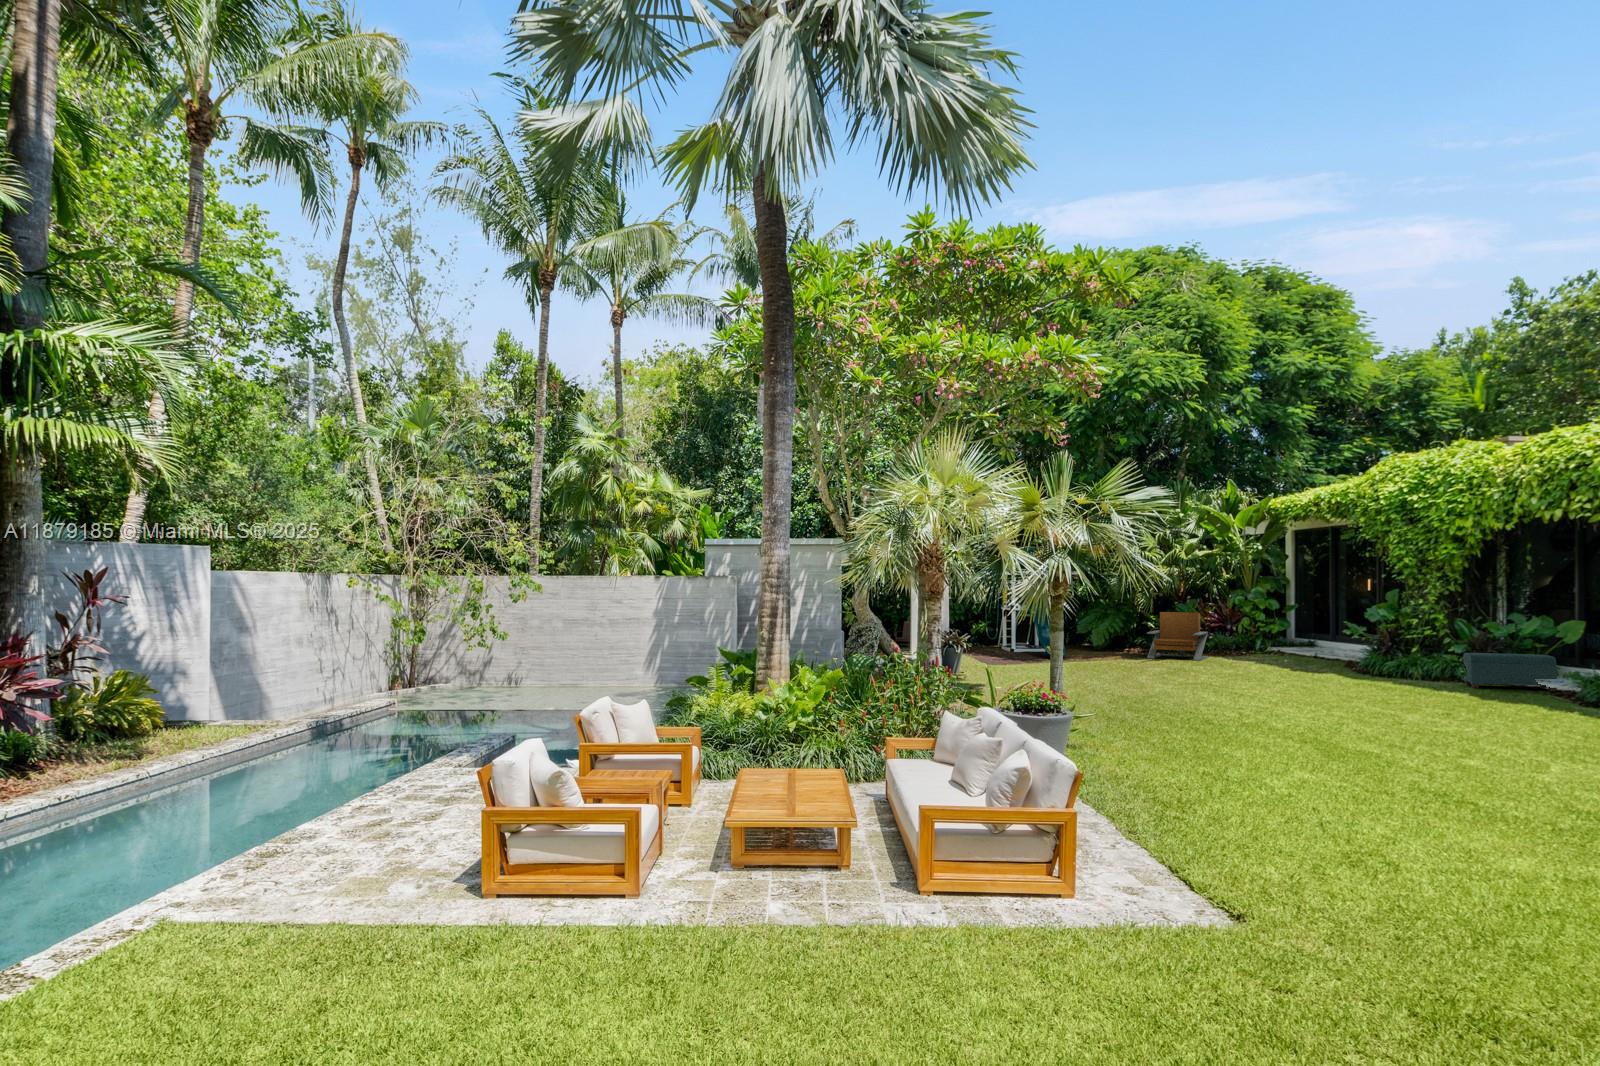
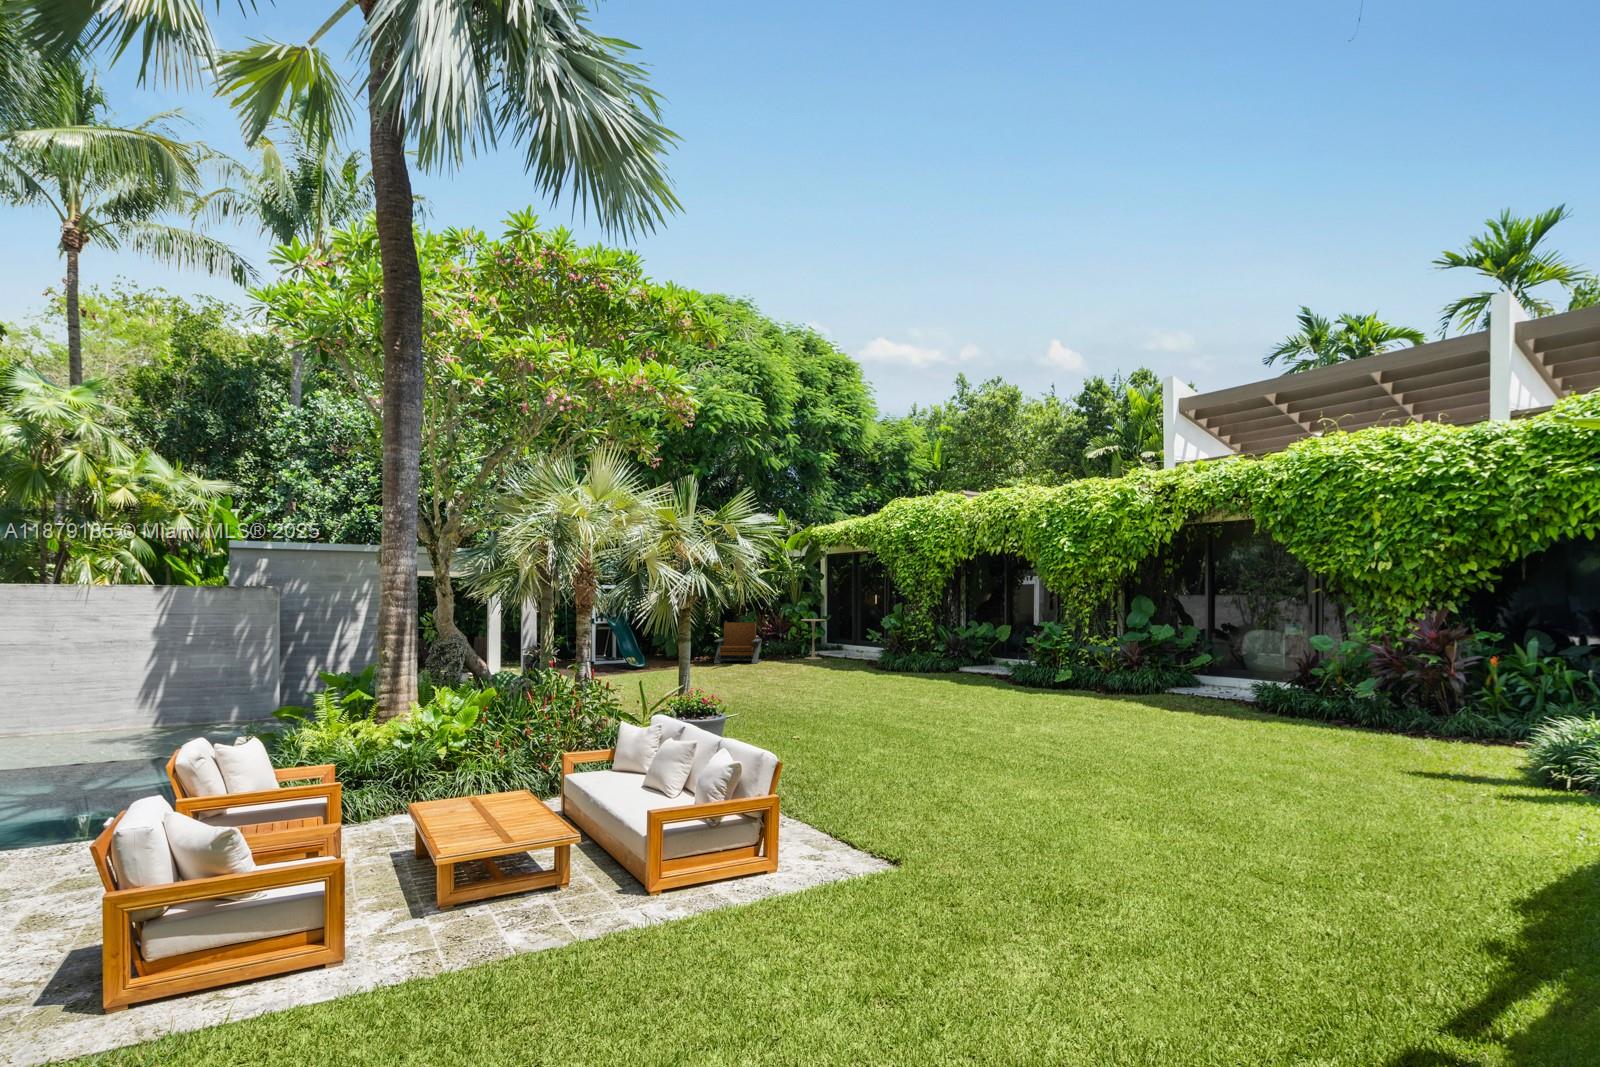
pedestal table: none [1260,610,1294,659] -> present [801,619,825,660]
bench: present [1463,653,1557,691] -> none [946,650,1002,676]

